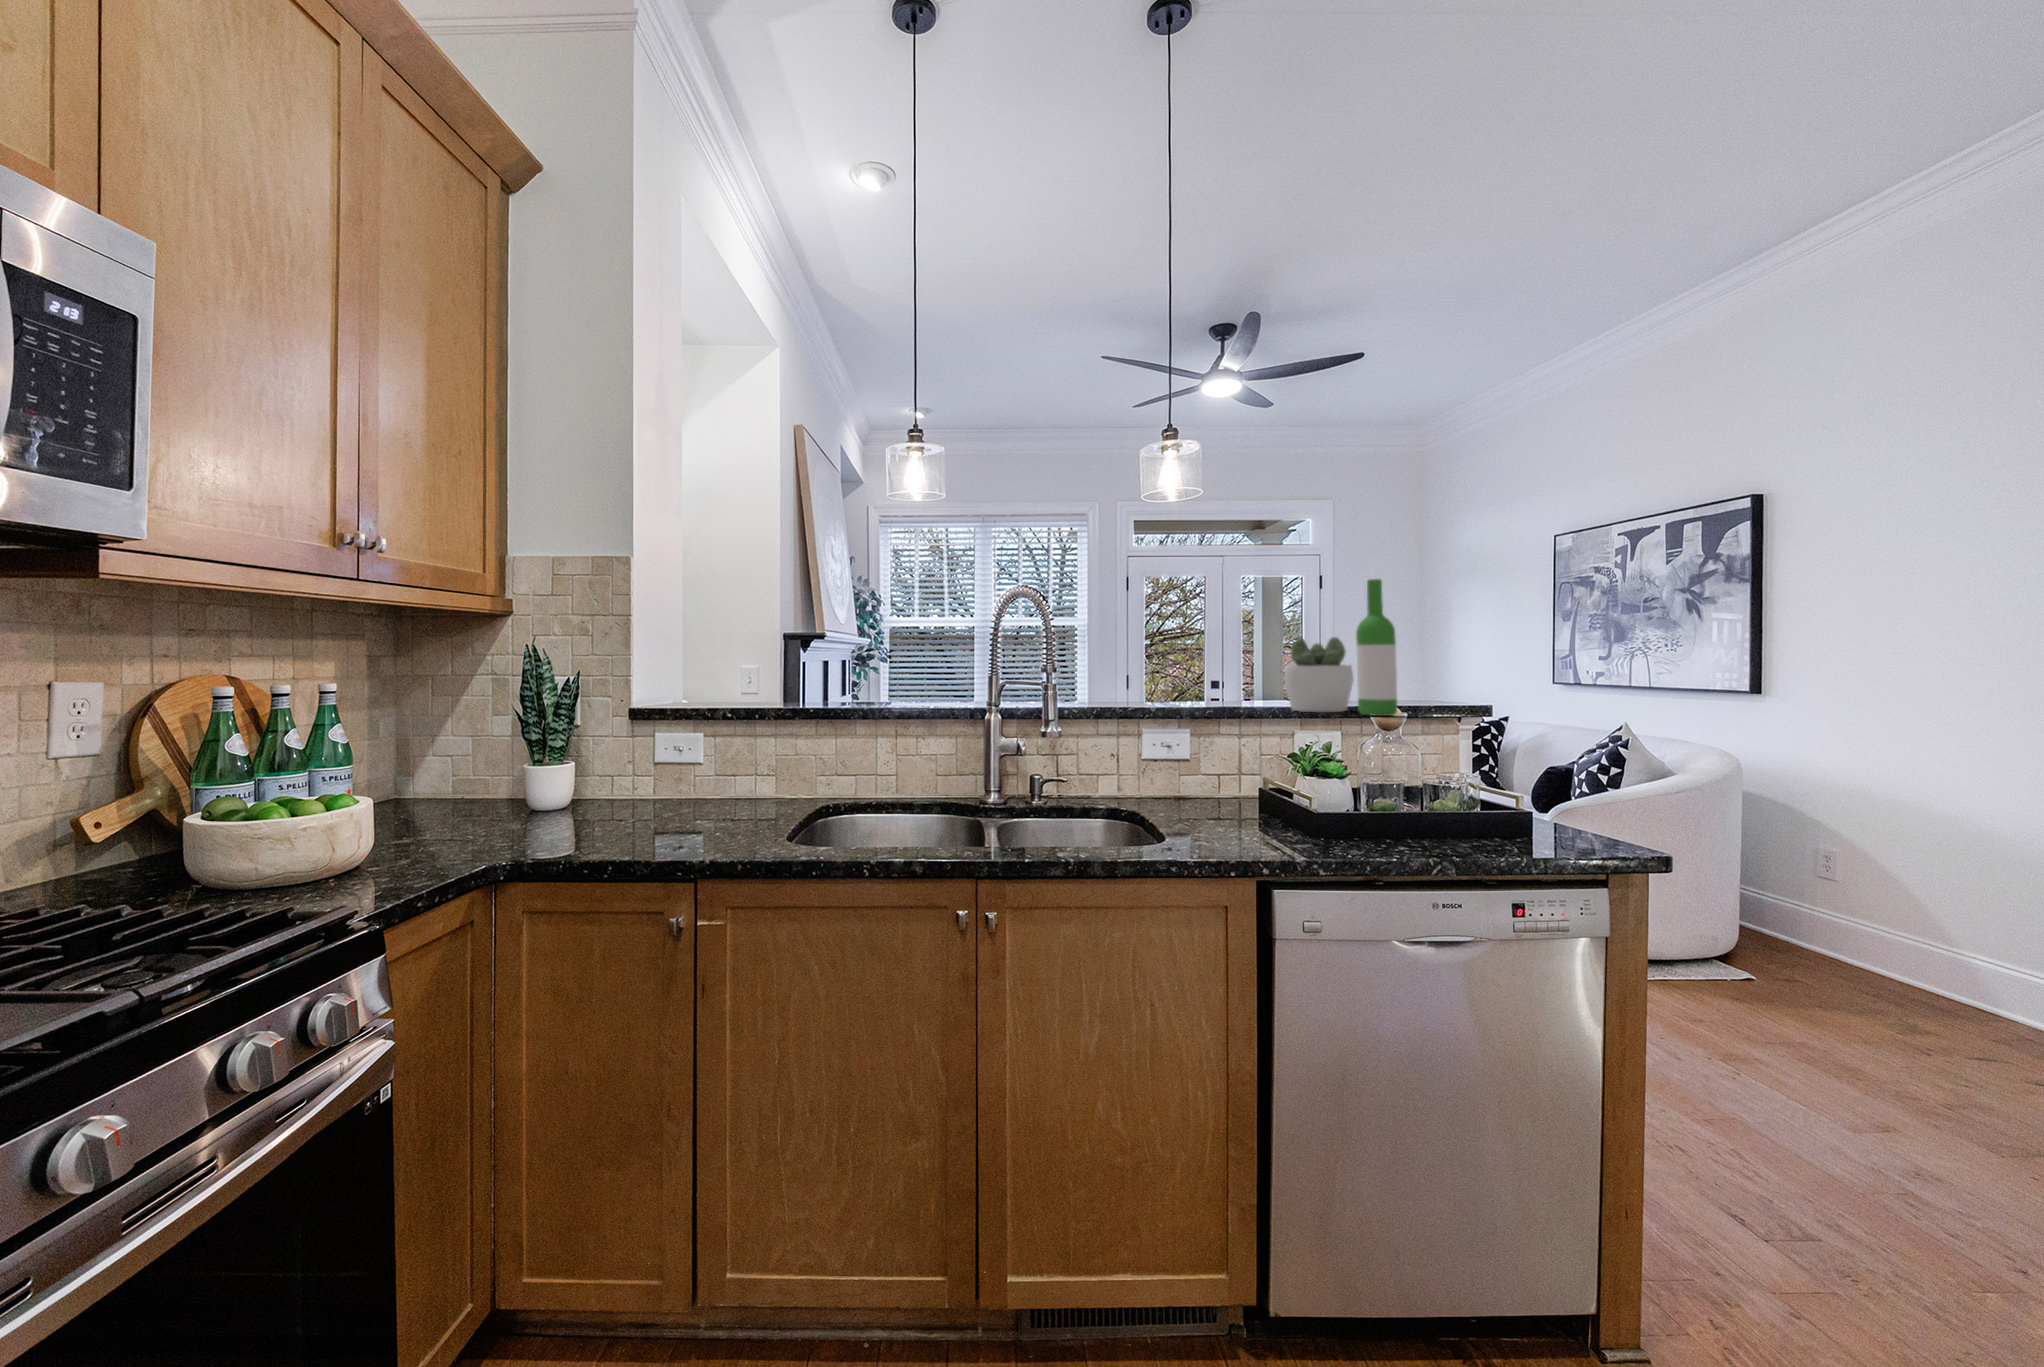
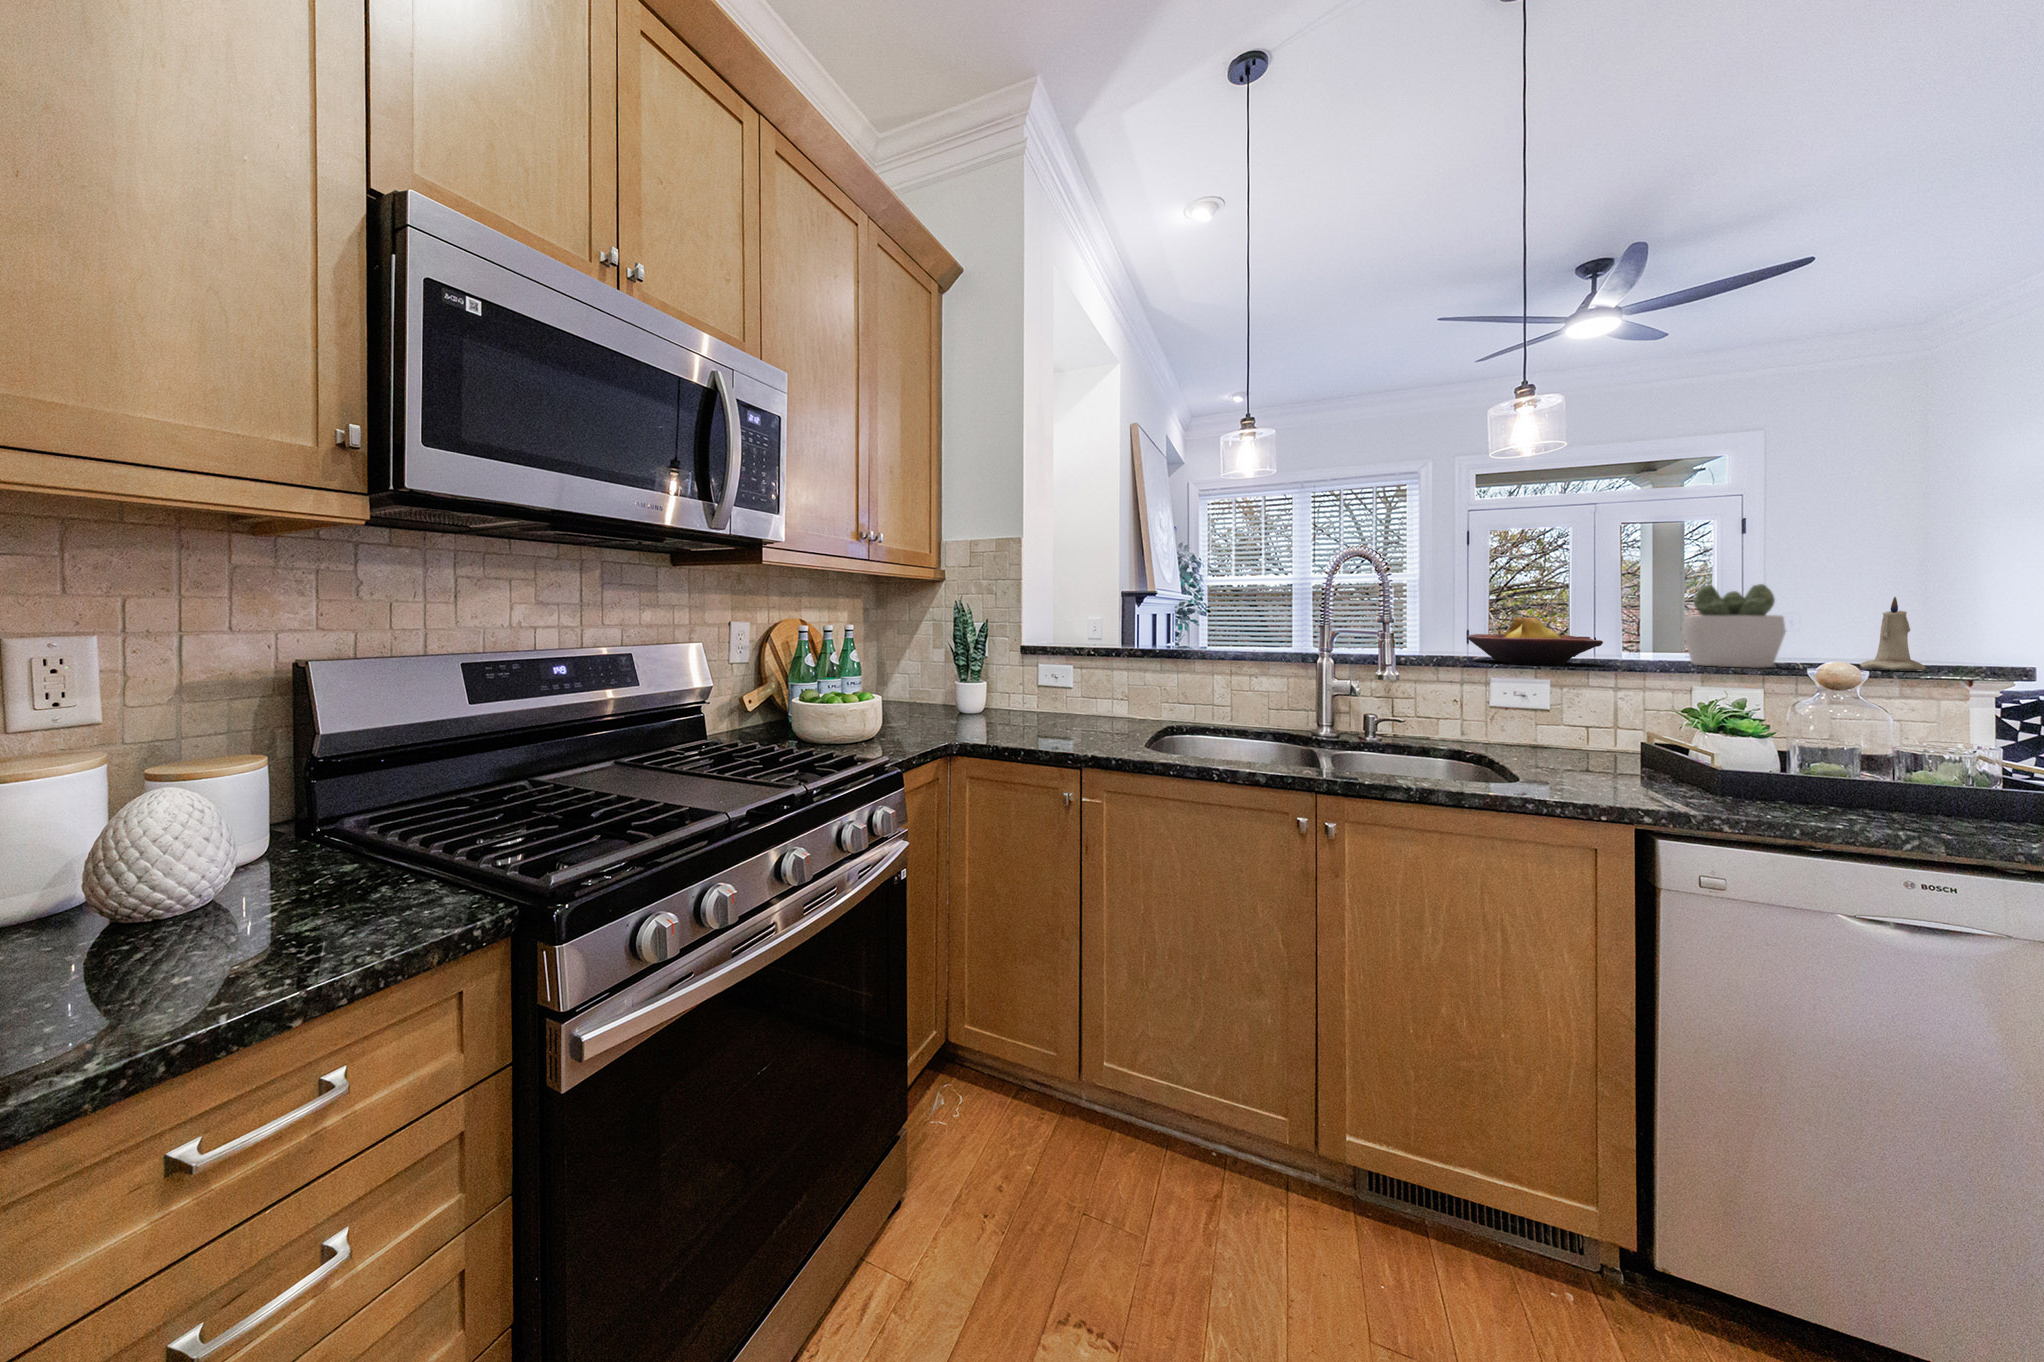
wine bottle: present [1356,579,1397,716] -> none [1790,516,1853,672]
candle: none [1402,648,1442,711] -> present [1860,597,1925,670]
fruit bowl: none [1118,668,1226,718] -> present [1467,617,1603,665]

